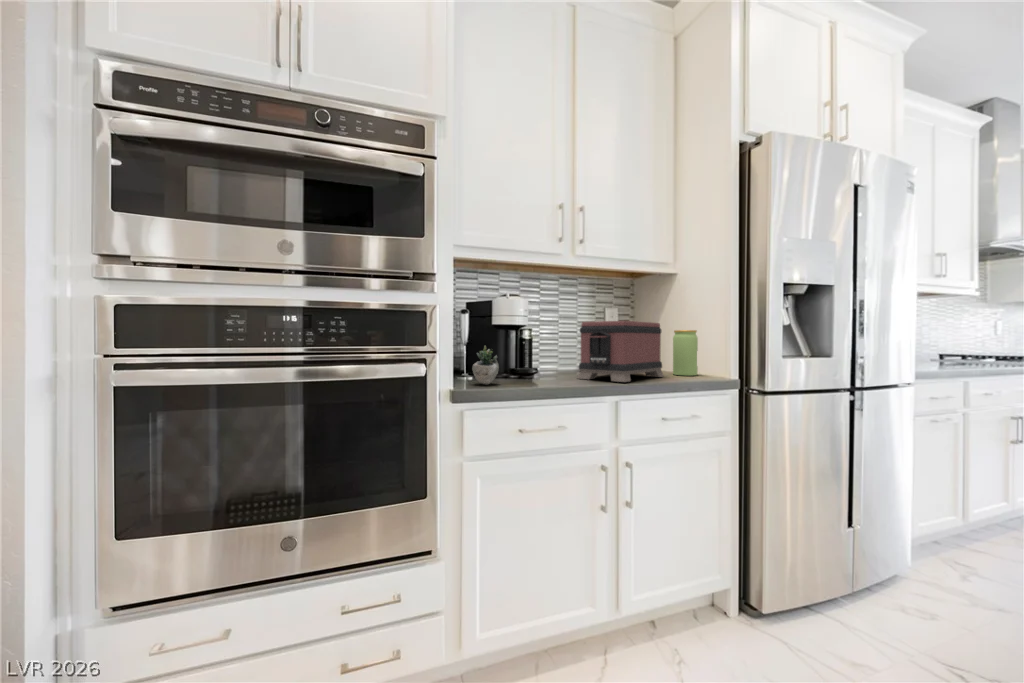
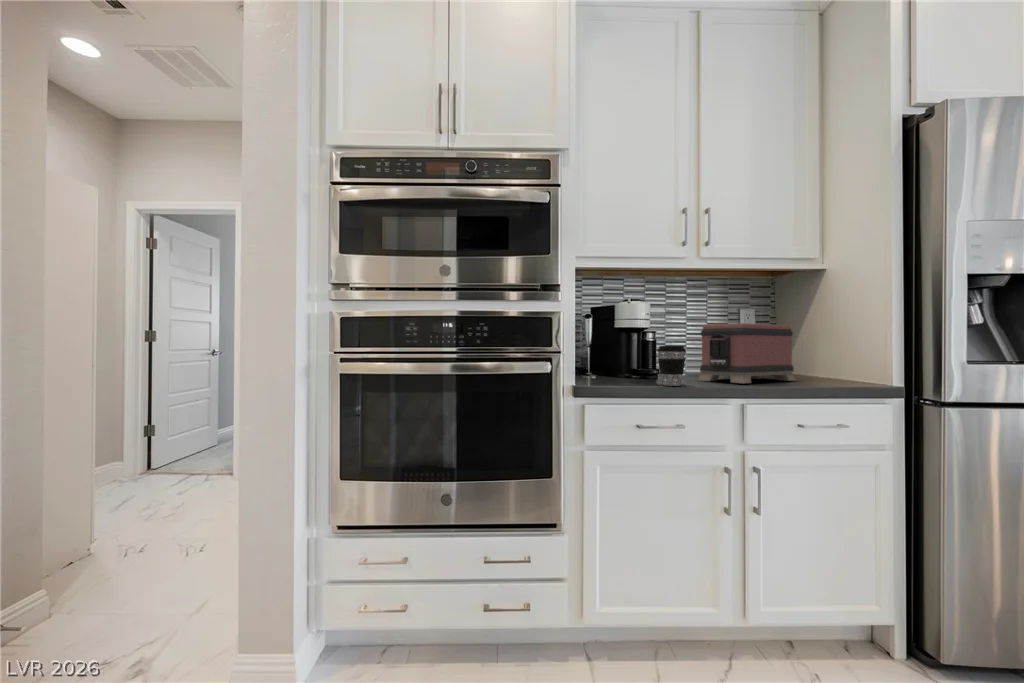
jar: present [673,330,698,376] -> none [811,332,839,380]
coffee cup: none [542,344,572,388] -> present [657,346,686,386]
succulent plant: present [472,346,499,384] -> none [593,344,641,382]

